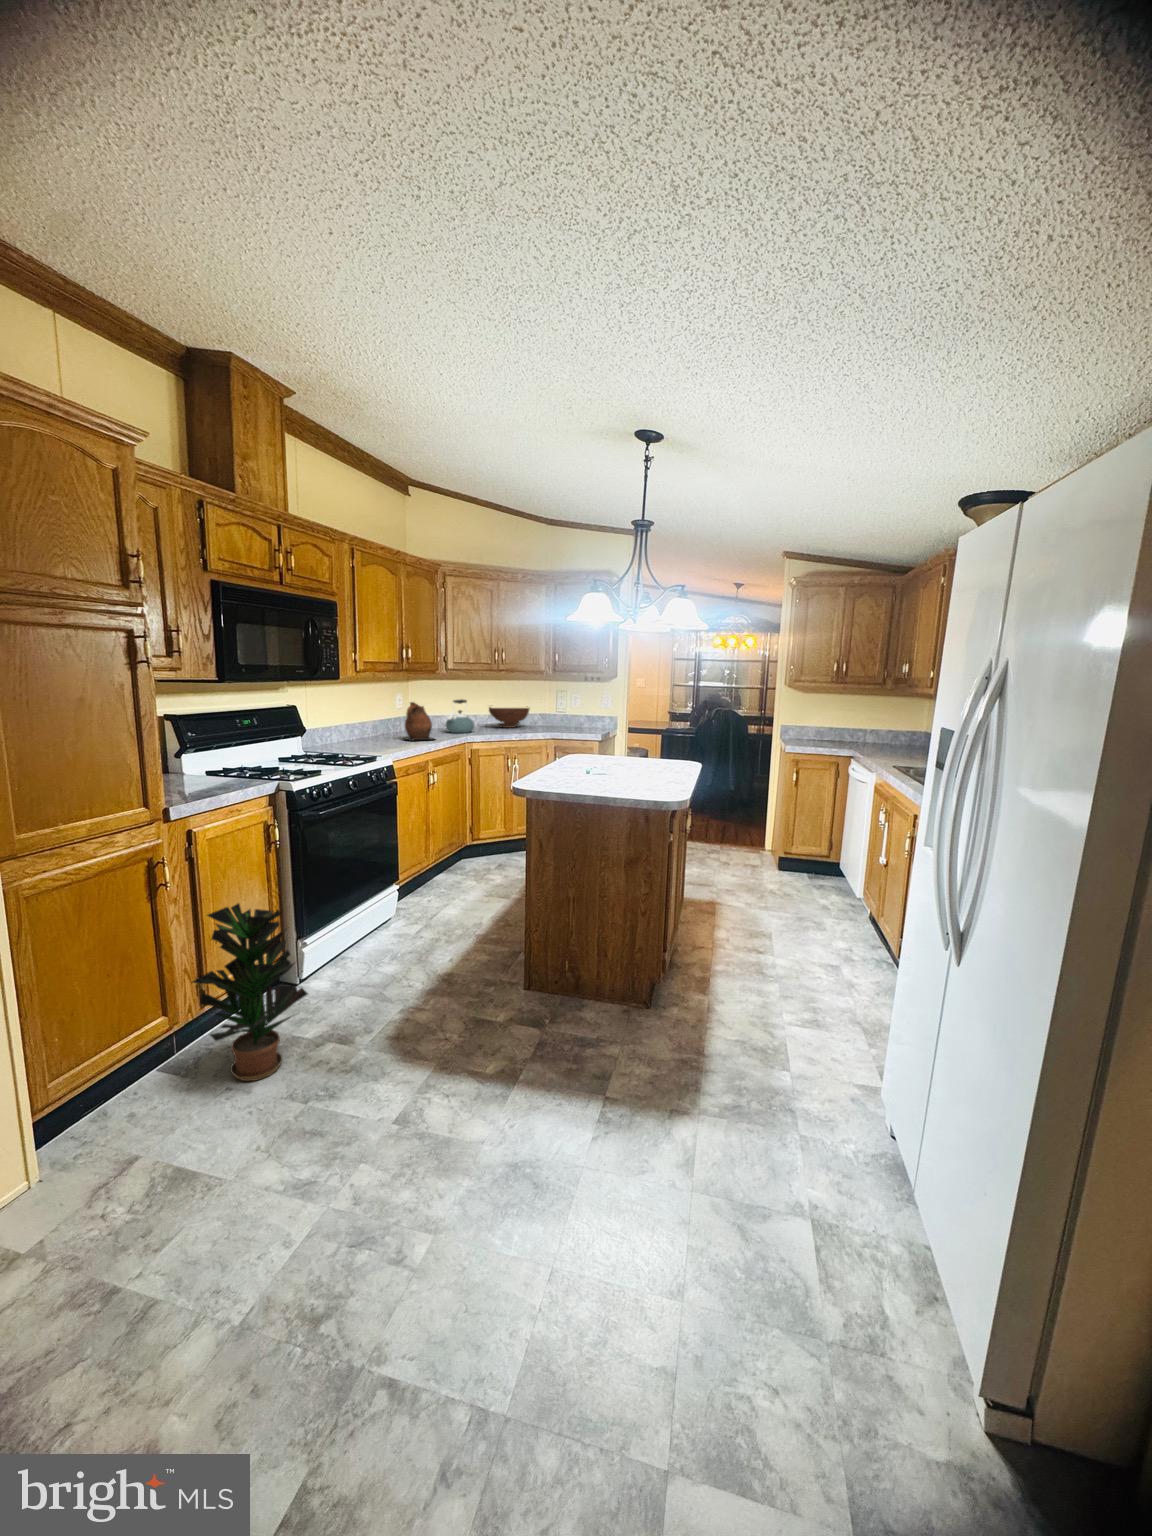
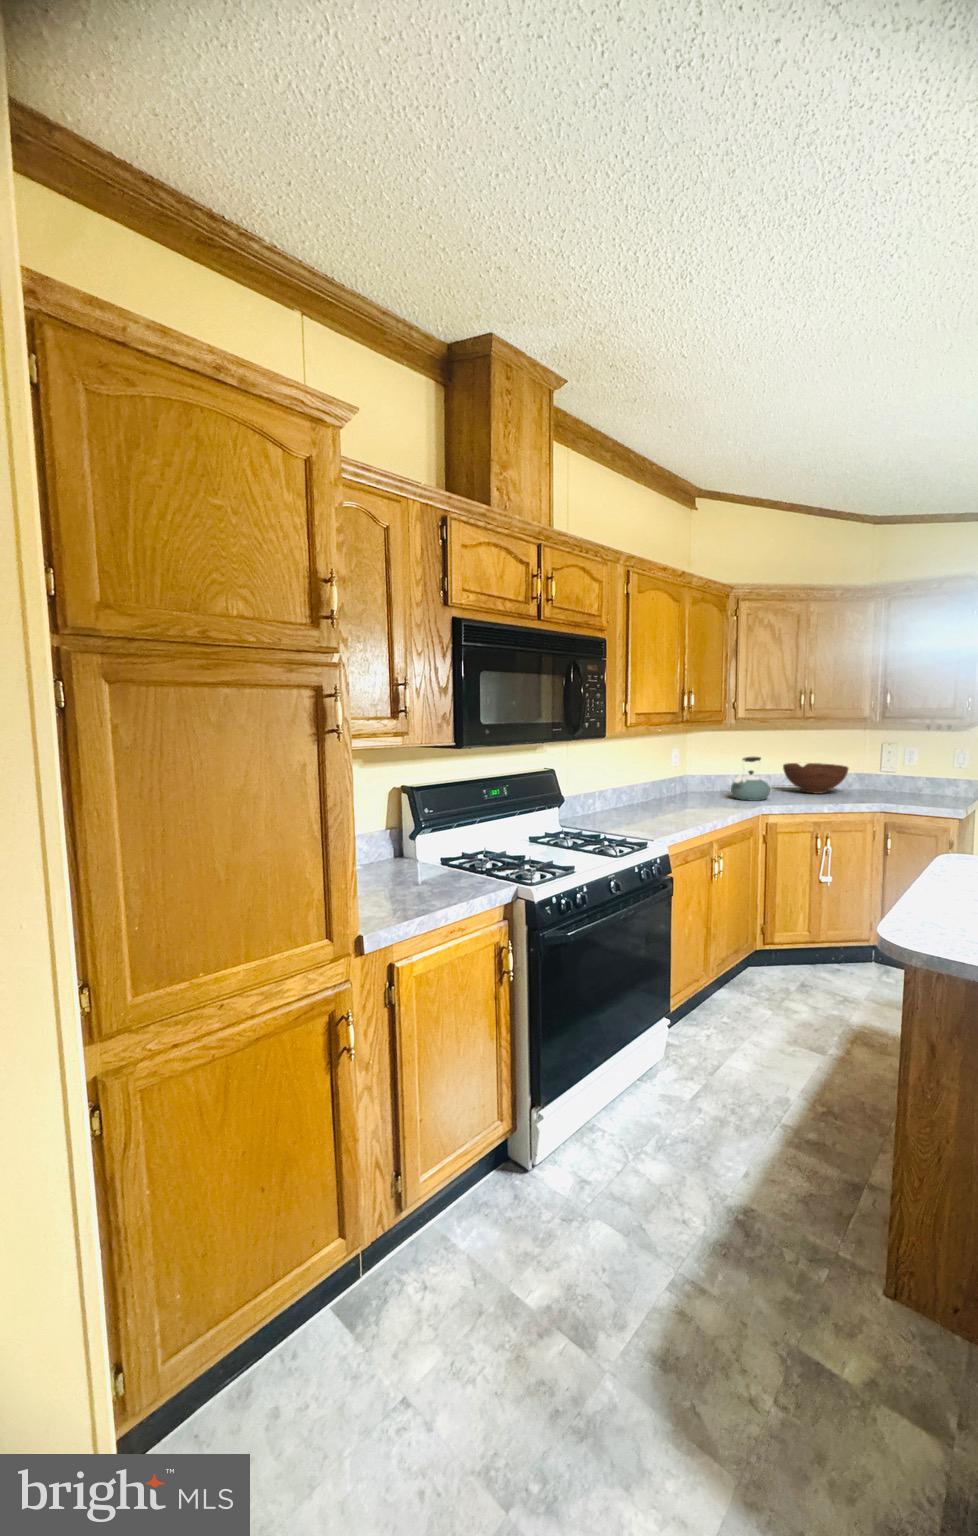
ceramic pitcher: present [405,702,434,740] -> none [675,762,722,813]
potted plant: present [192,903,308,1081] -> none [376,1092,533,1390]

